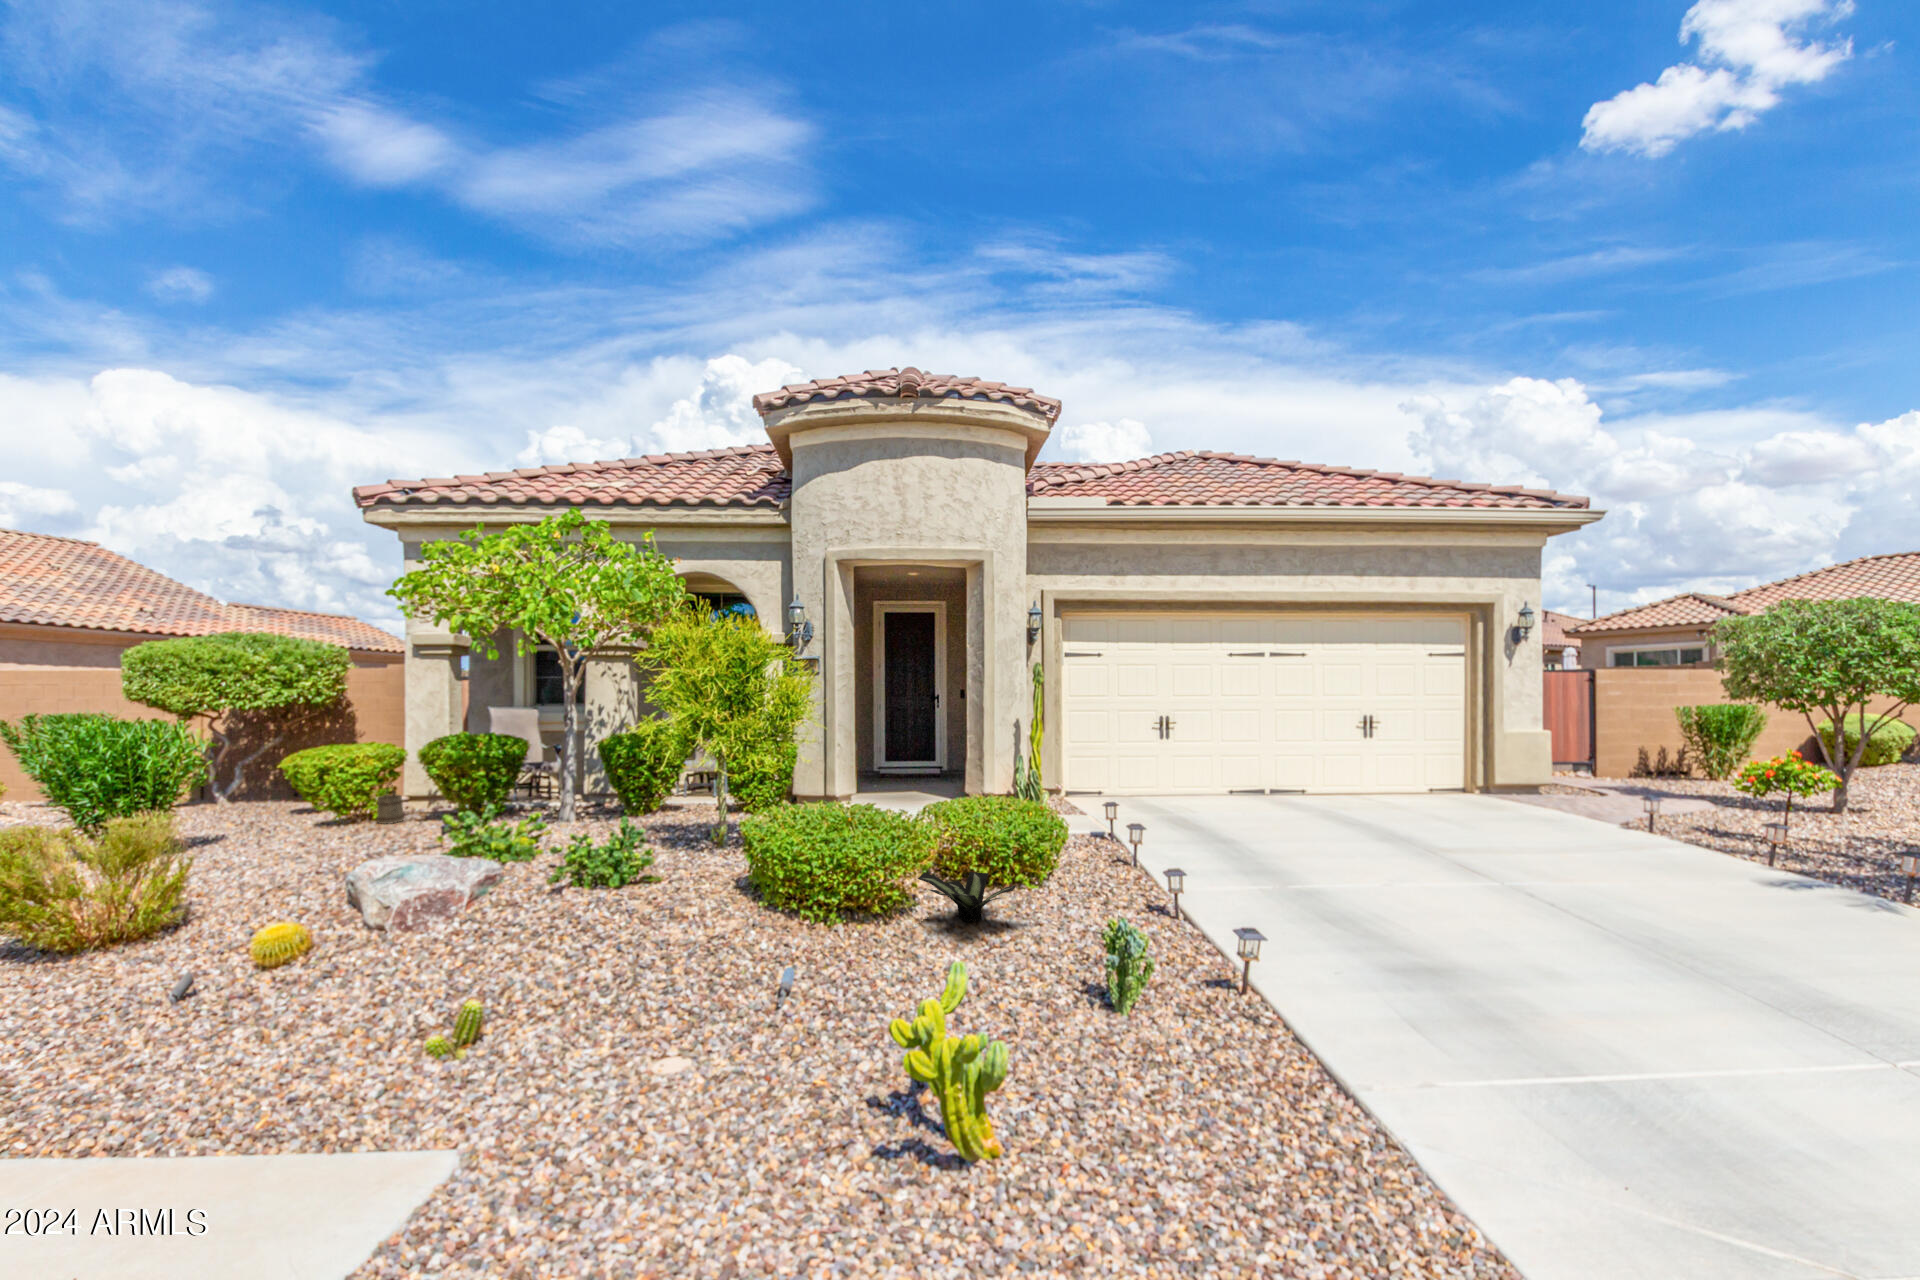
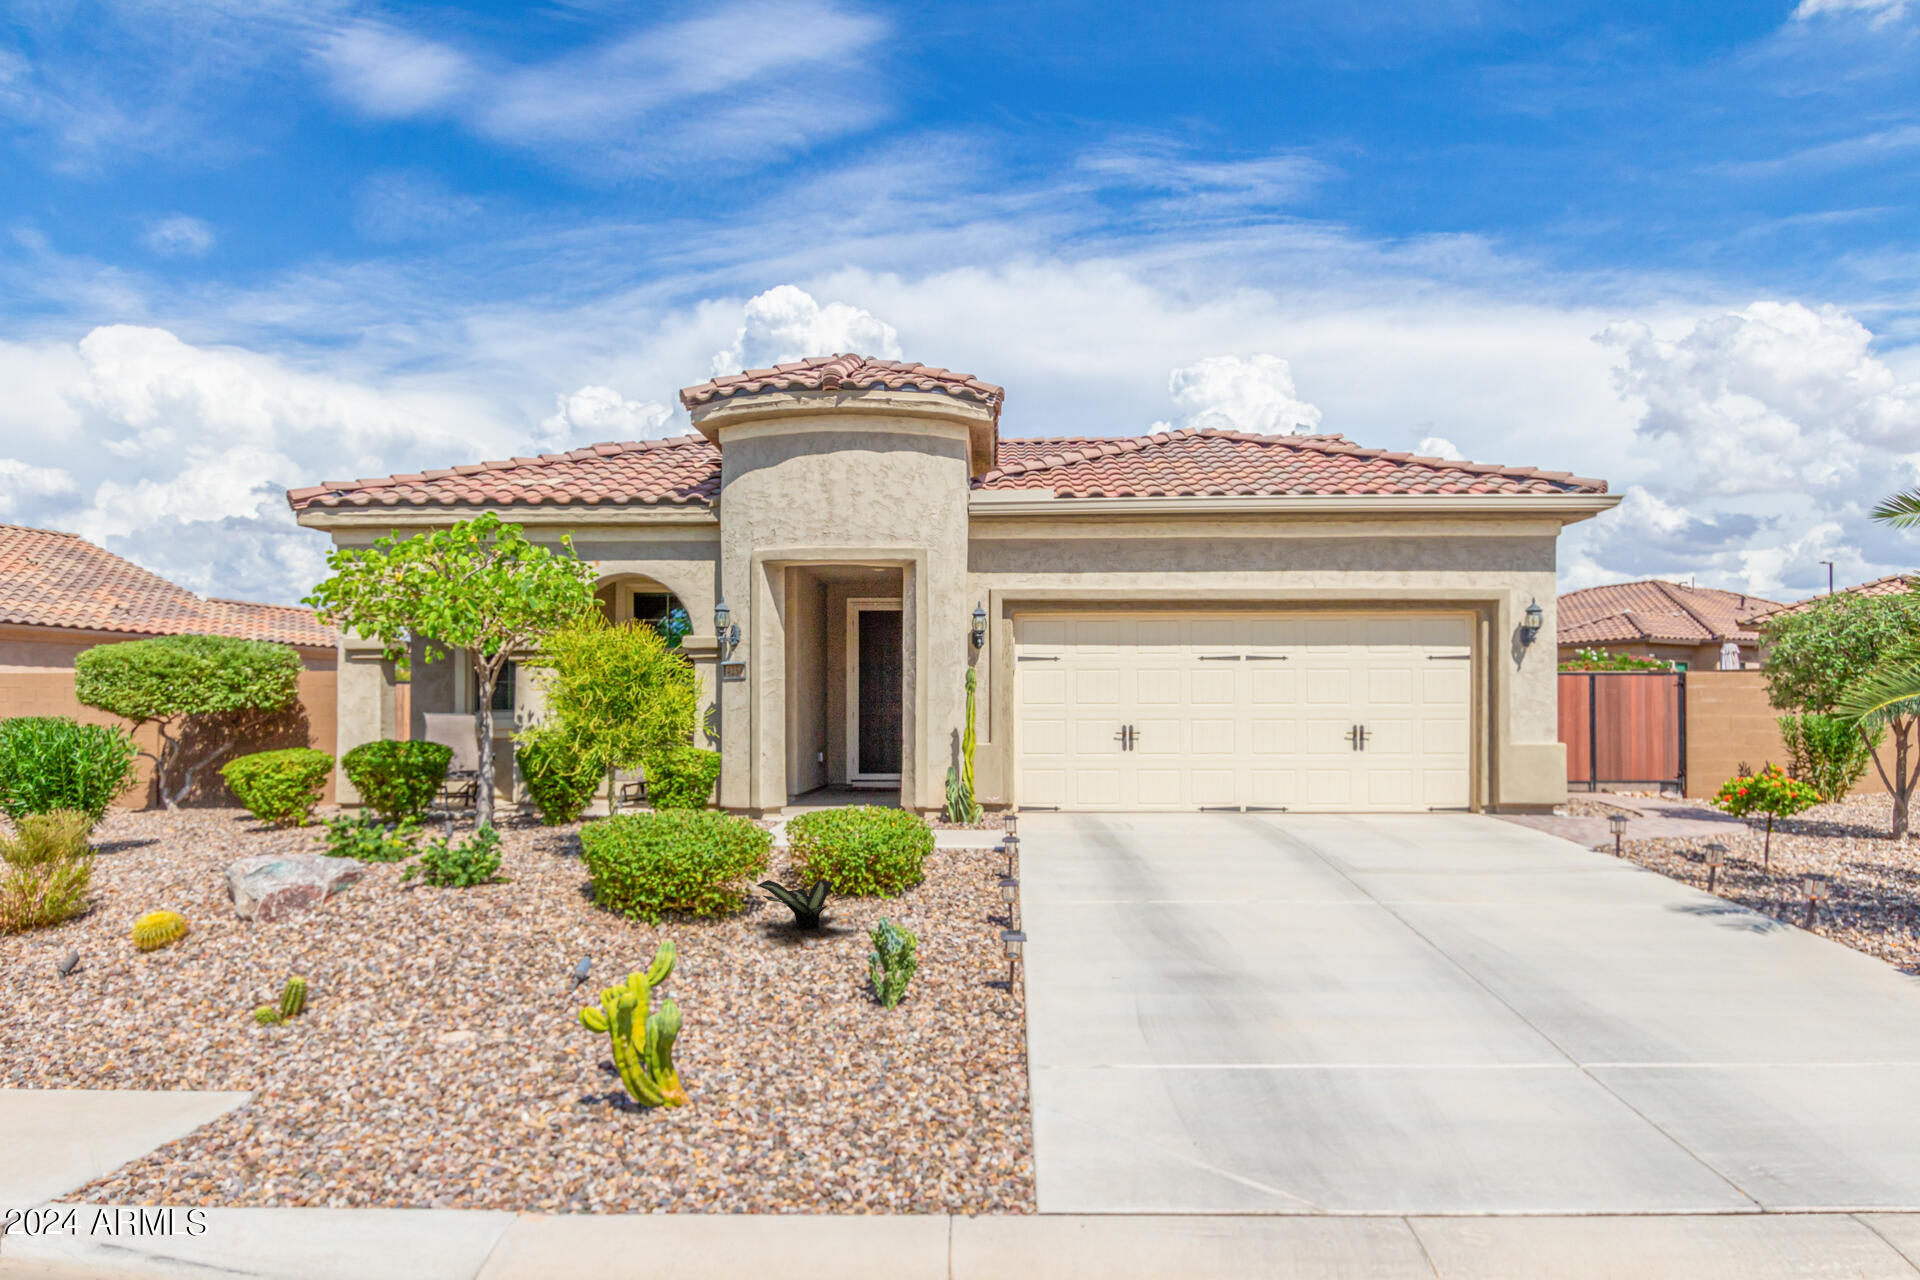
bucket: present [377,783,404,824] -> none [300,788,327,828]

